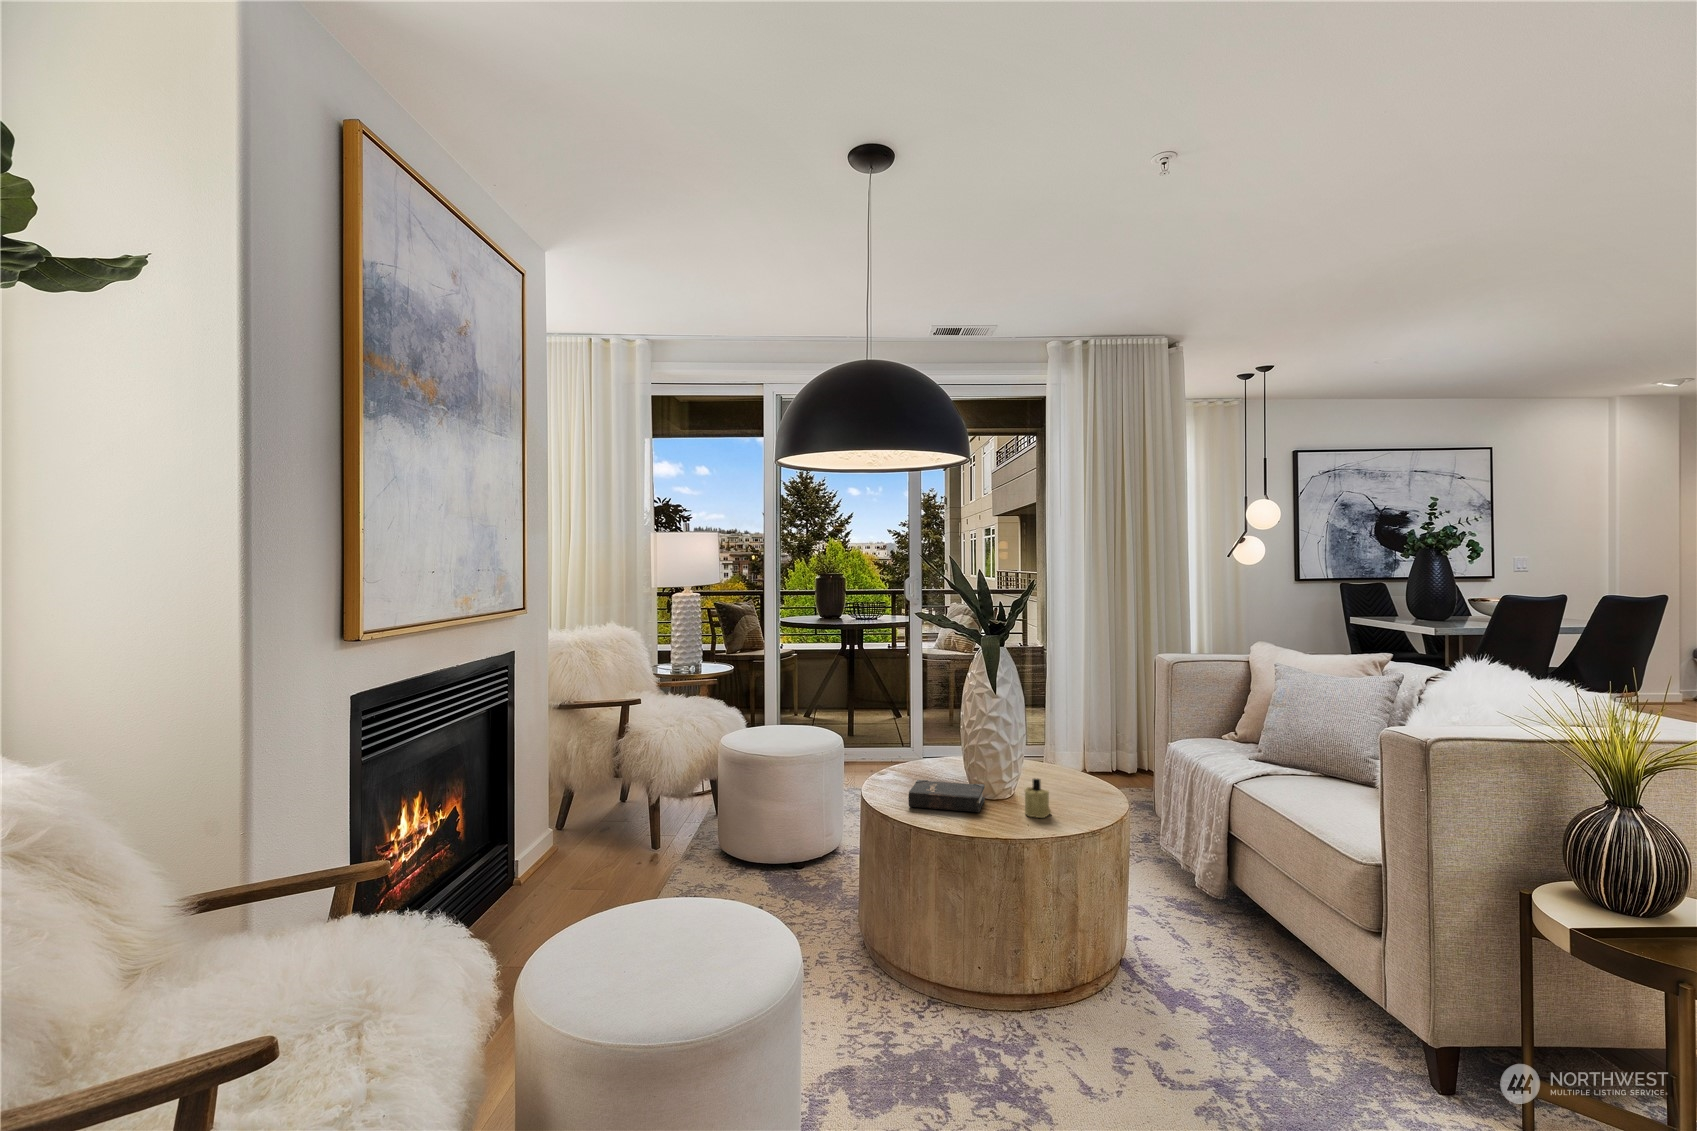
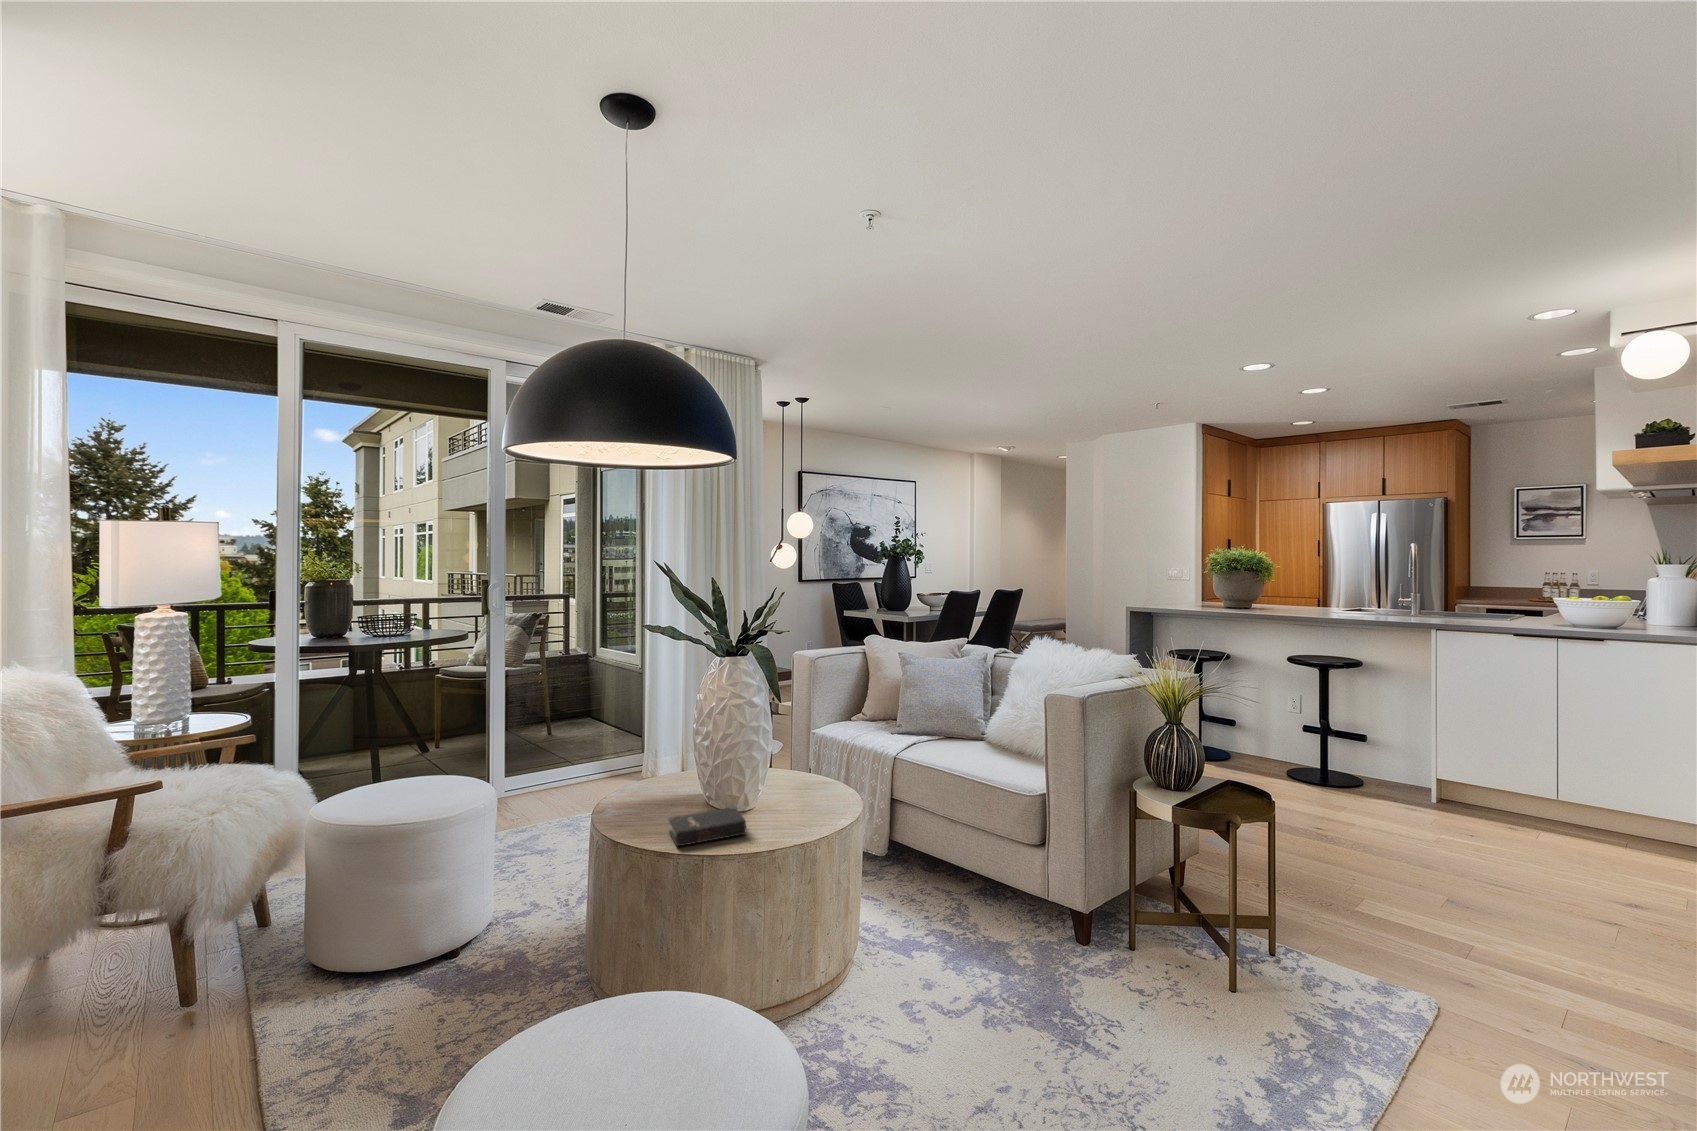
candle: present [1024,779,1051,818] -> none [780,789,803,827]

